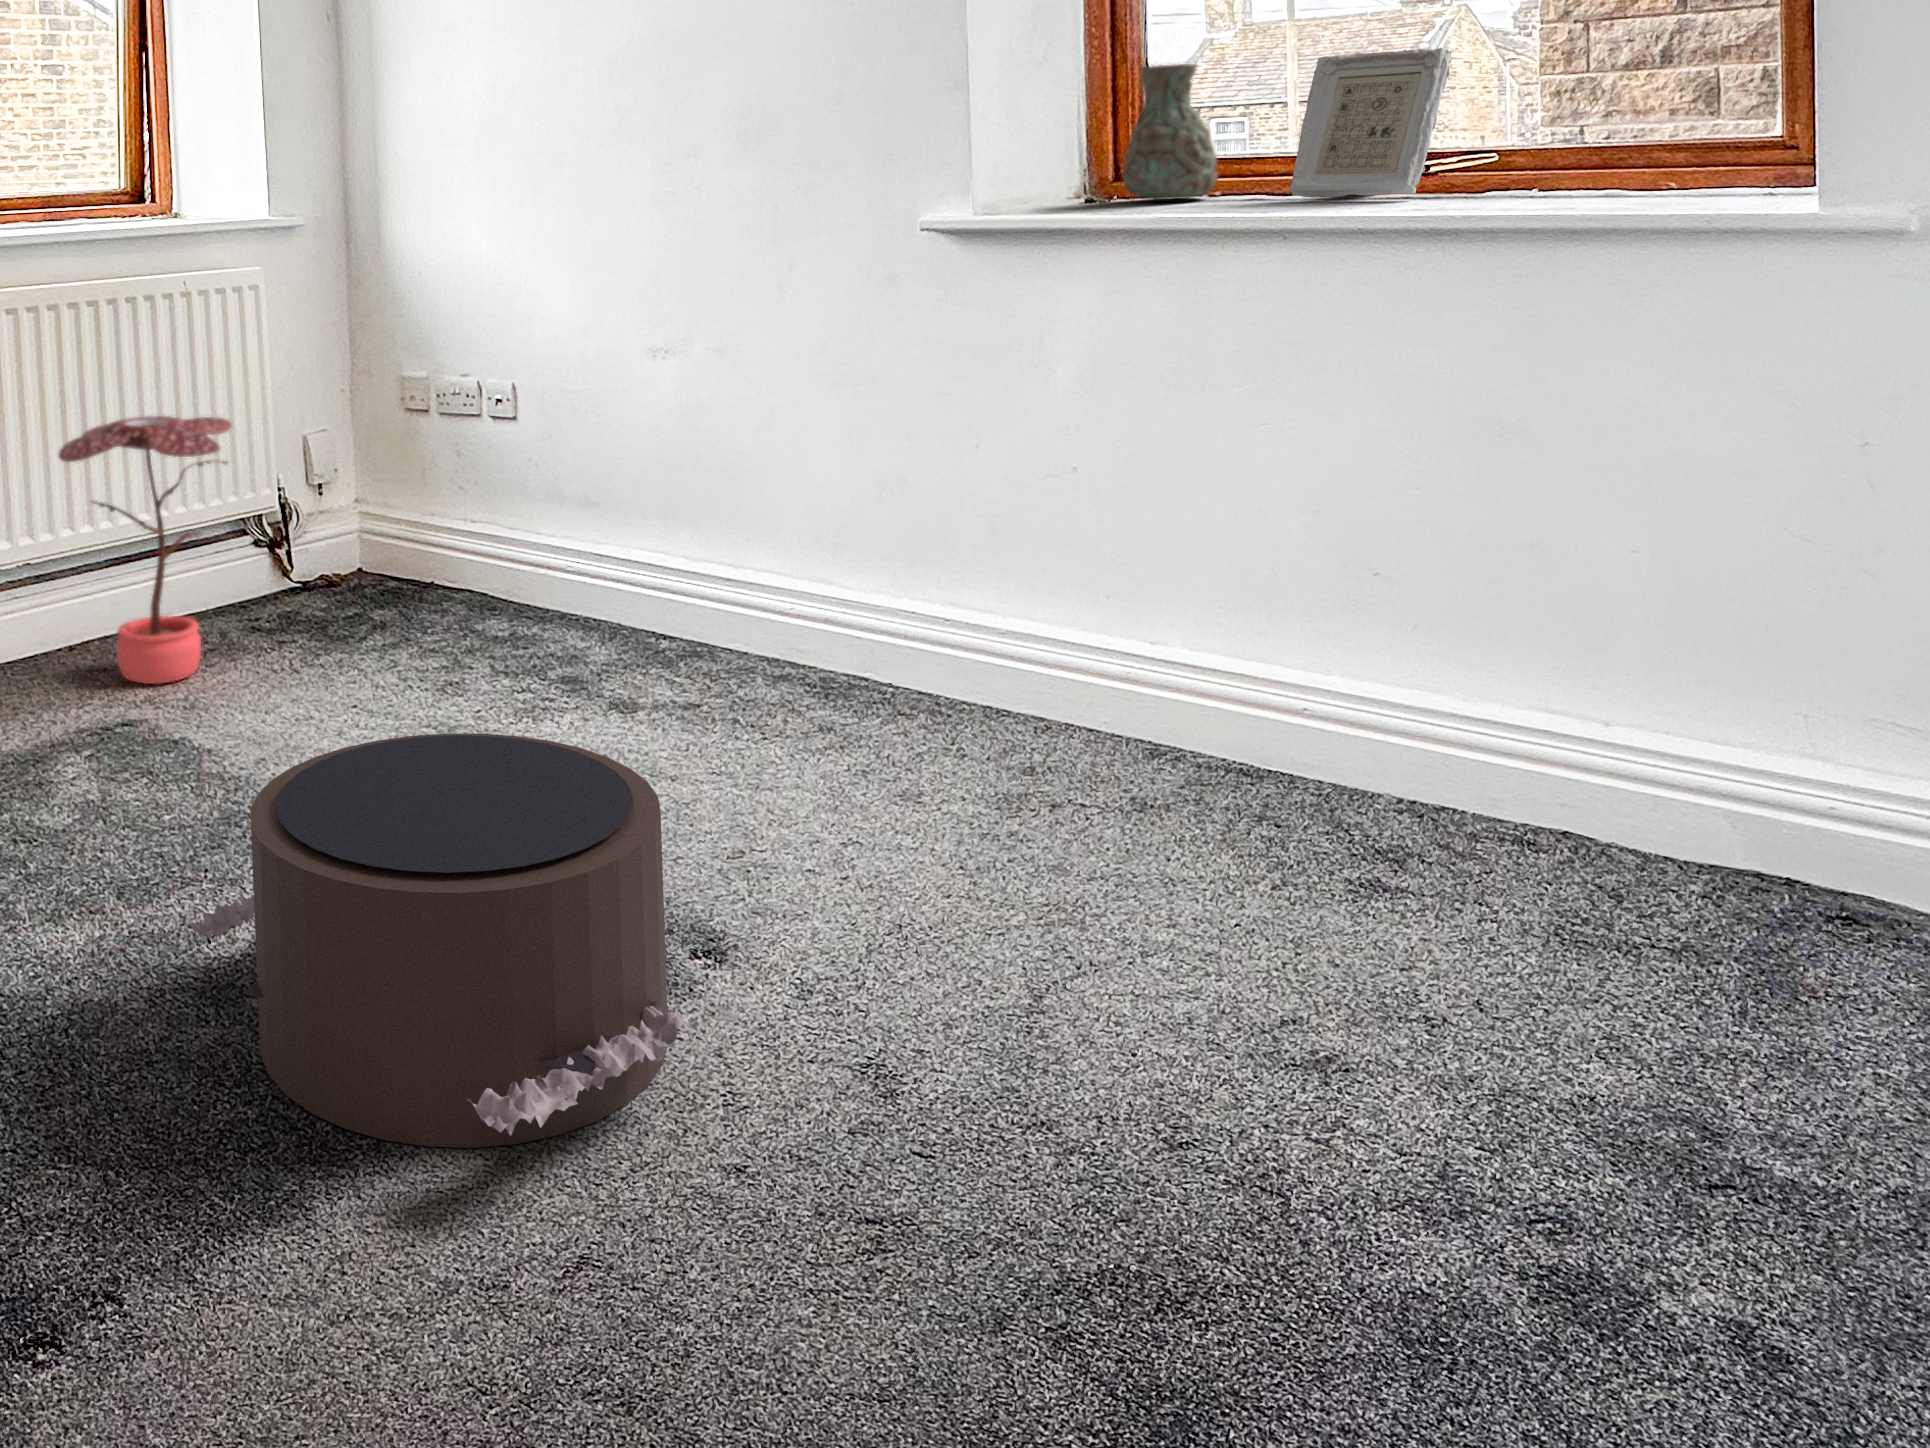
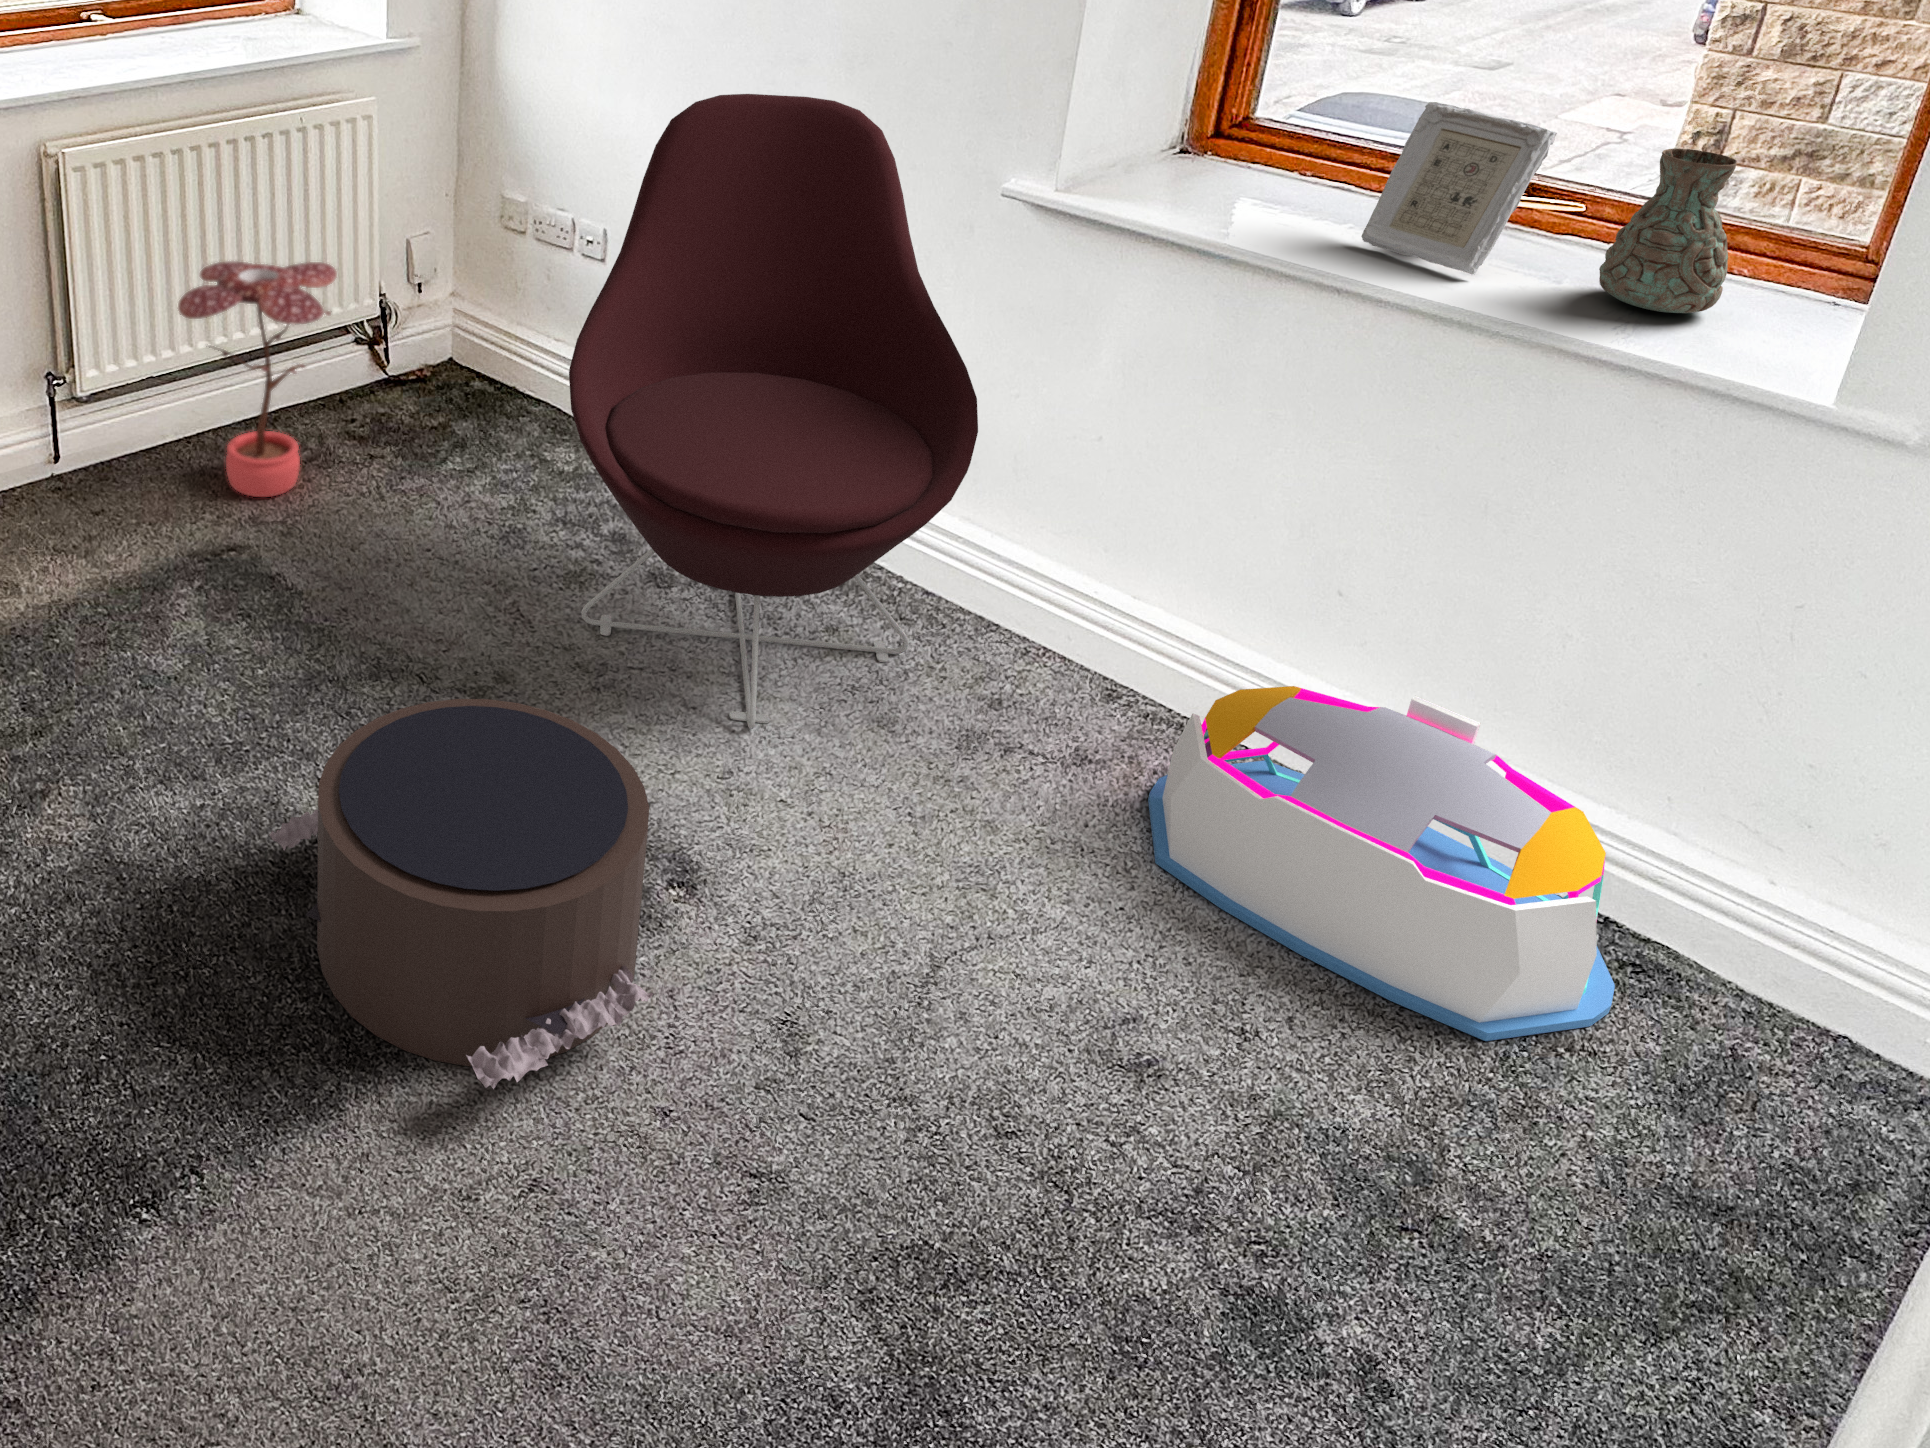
decorative vase: present [1123,64,1218,200] -> present [1599,148,1737,313]
chair: none [496,169,946,816] -> present [569,94,978,729]
storage bin: none [1227,659,1836,1002] -> present [1148,686,1615,1041]

